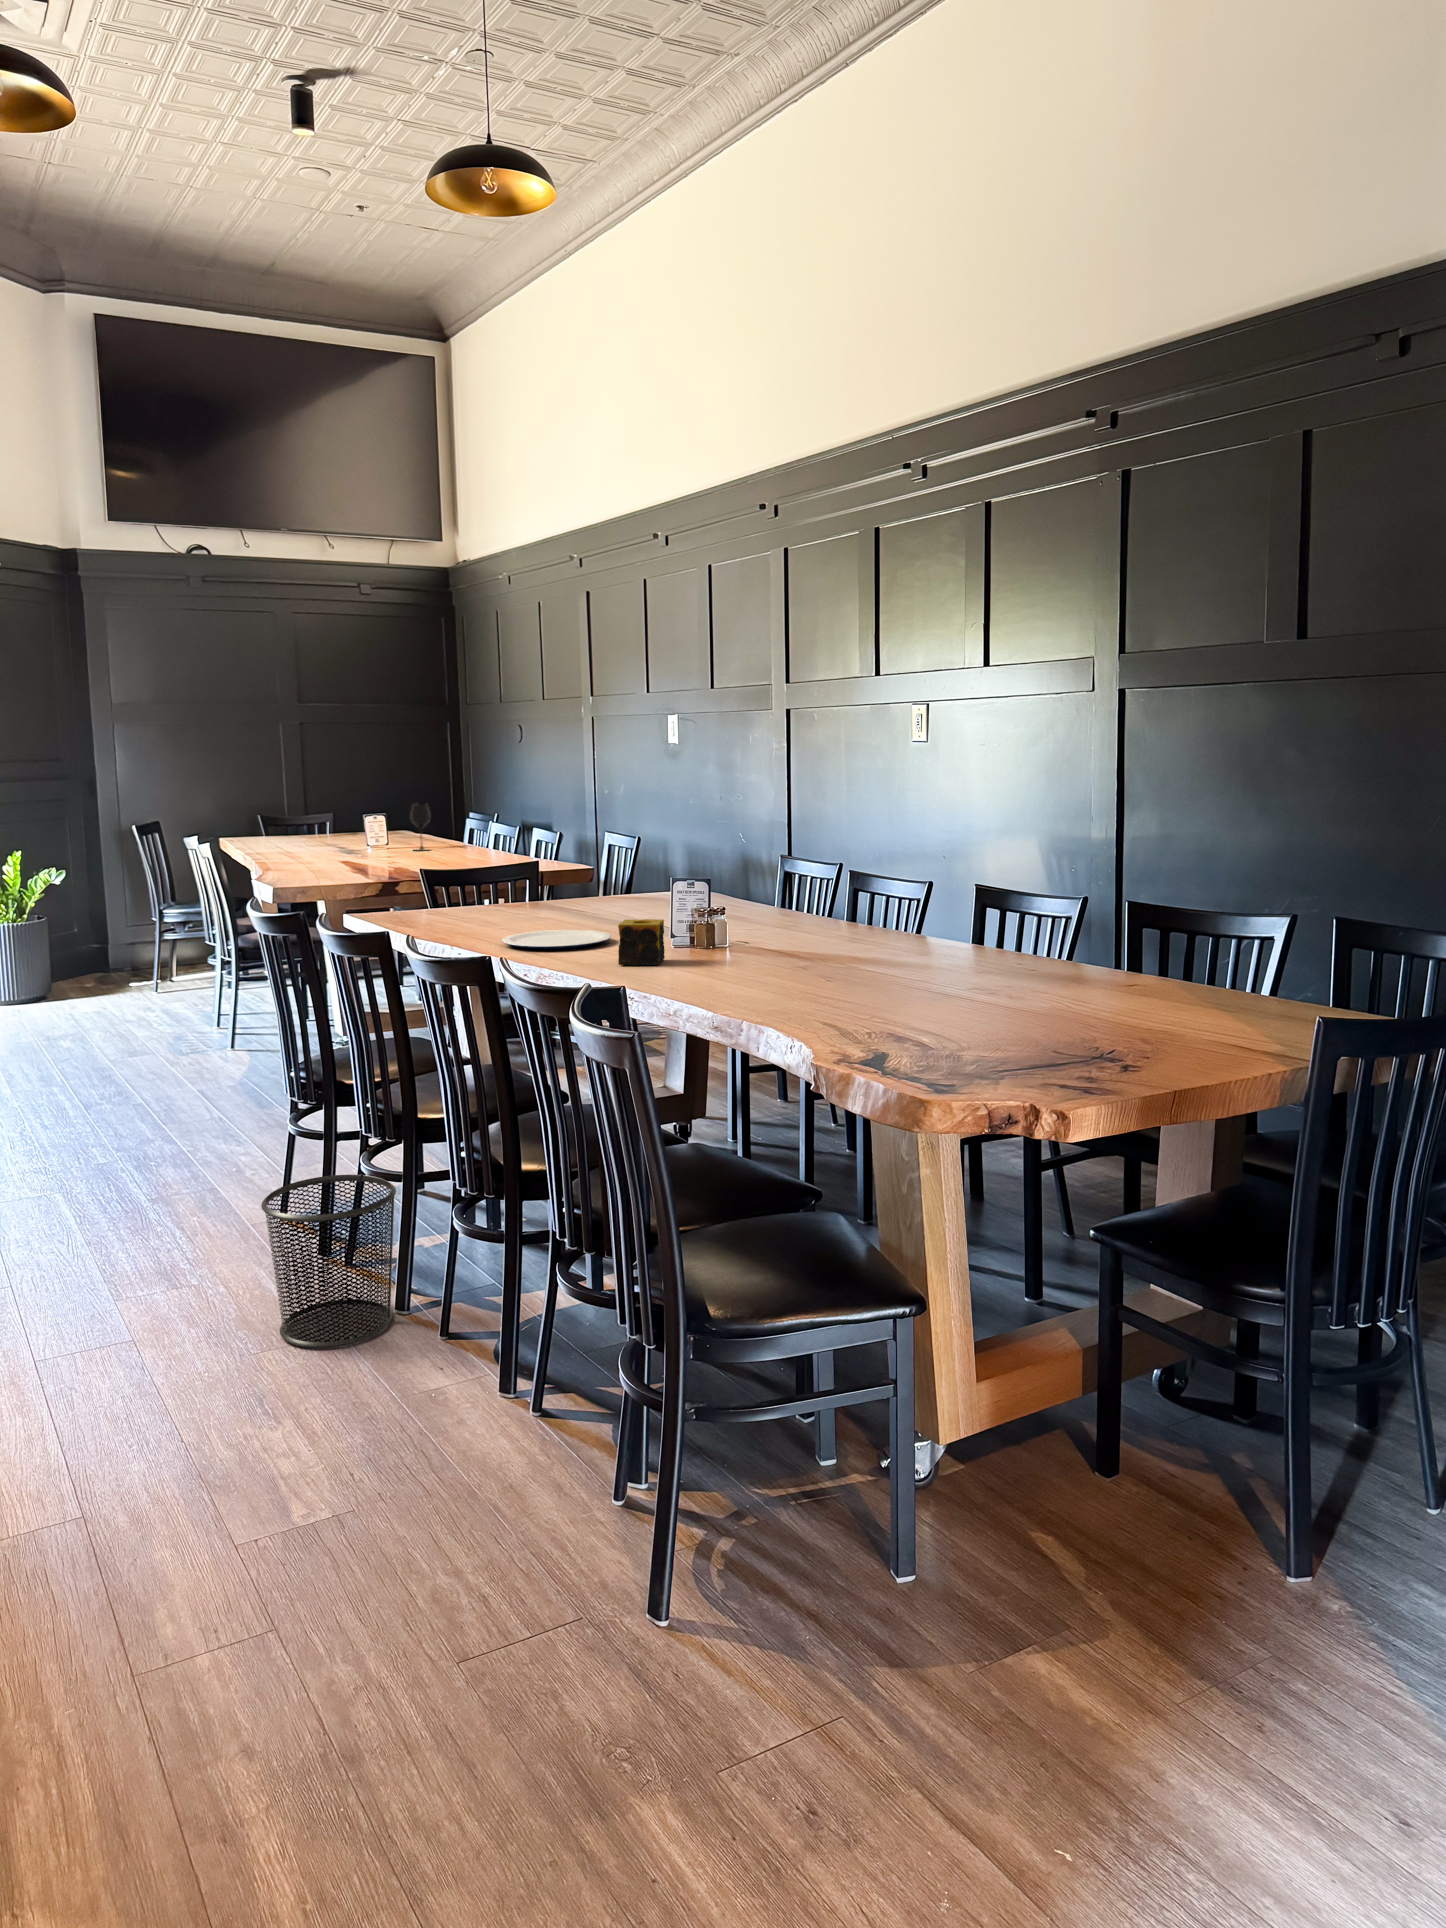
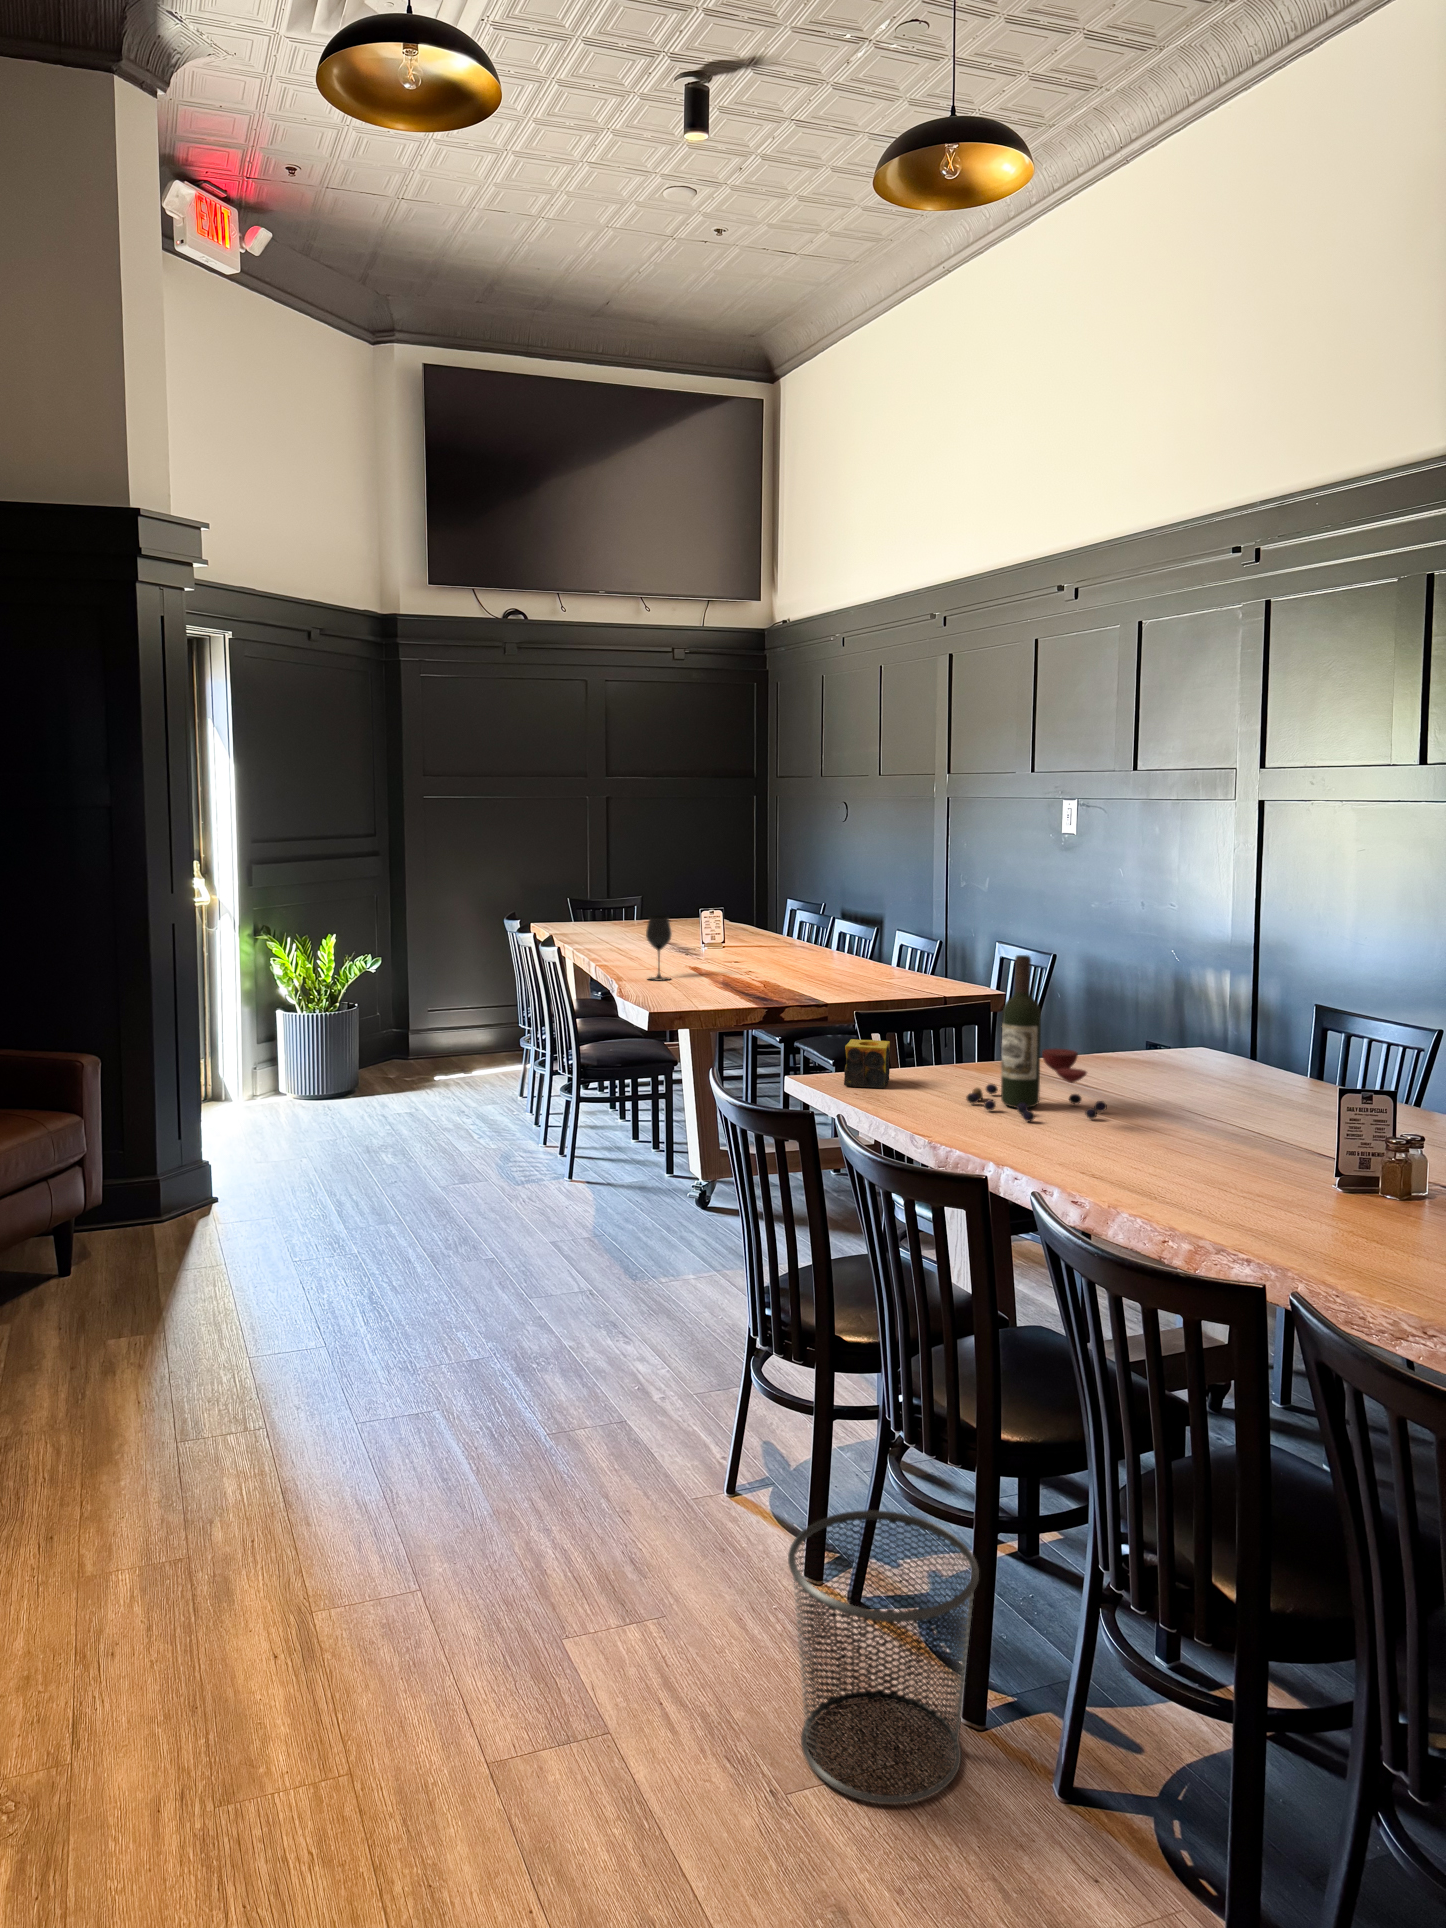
wineglass: present [410,803,430,851] -> present [646,917,672,981]
wine bottle: none [469,808,568,929] -> present [967,955,1107,1121]
candle: present [618,919,665,965] -> present [844,1039,890,1088]
plate: present [502,930,611,949] -> none [1076,1145,1241,1189]

